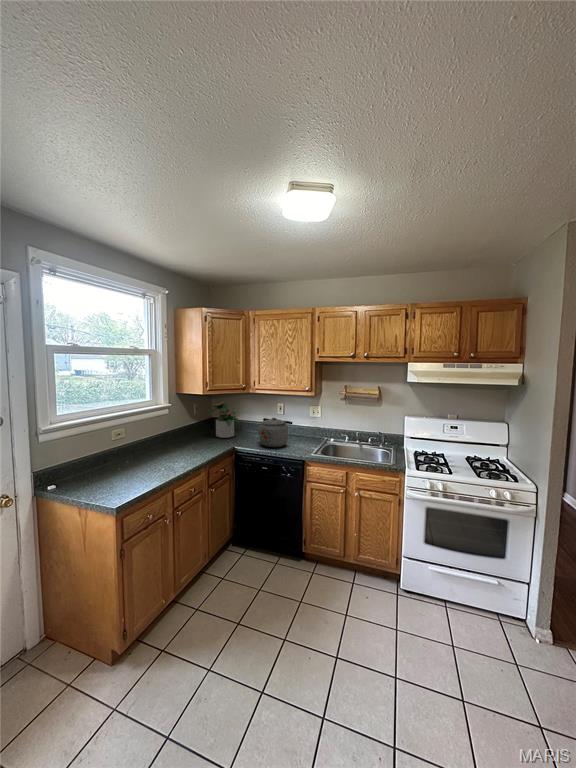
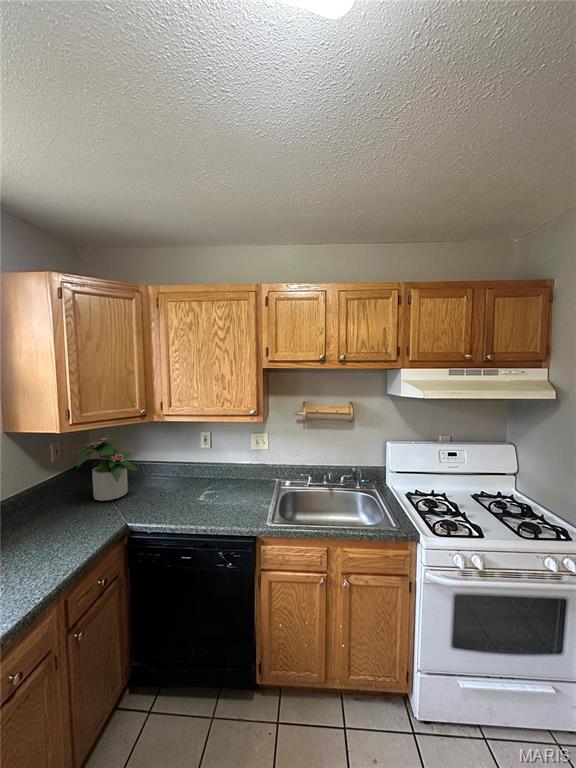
kettle: present [257,418,292,447] -> none [168,462,229,514]

